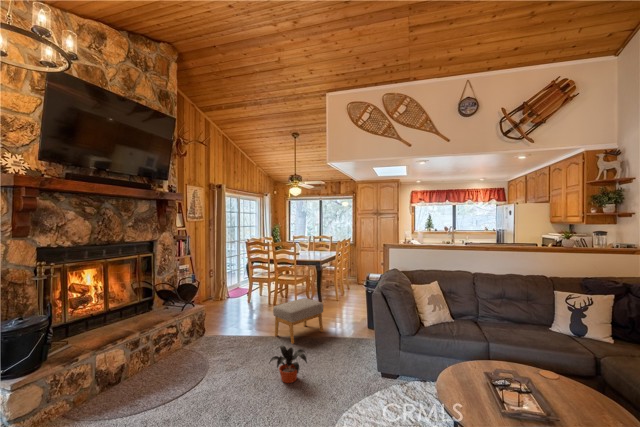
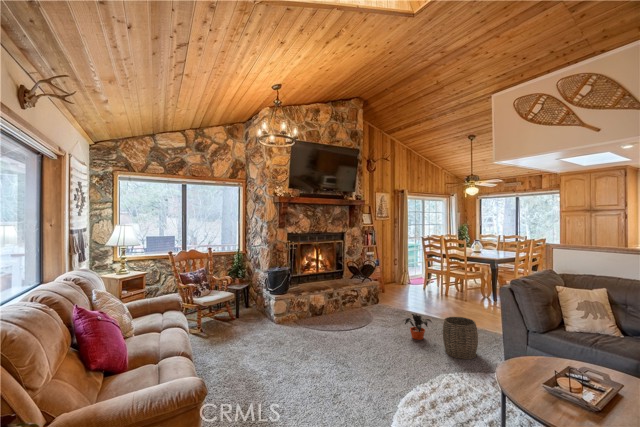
footstool: present [273,298,323,344] -> none [426,289,471,321]
woven basket: none [330,339,371,397] -> present [443,317,478,359]

